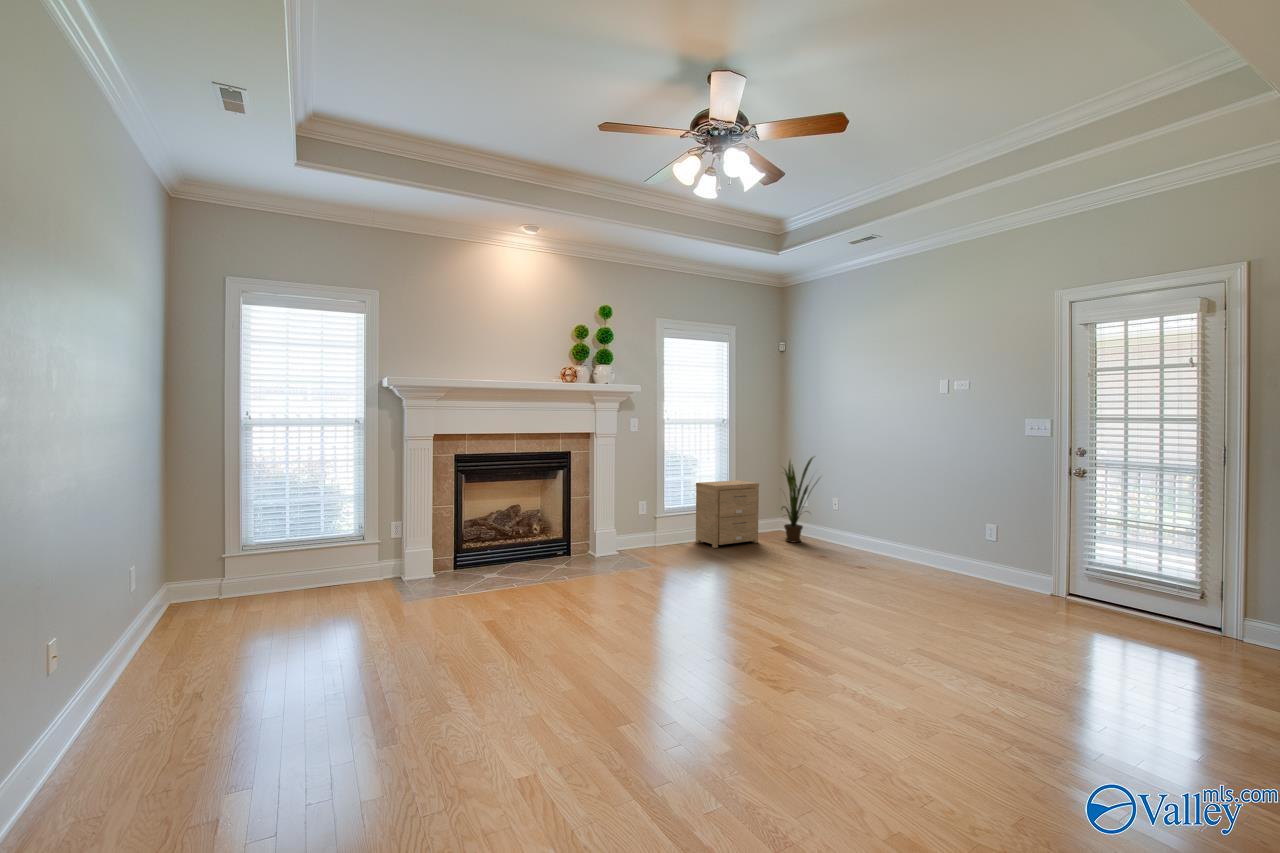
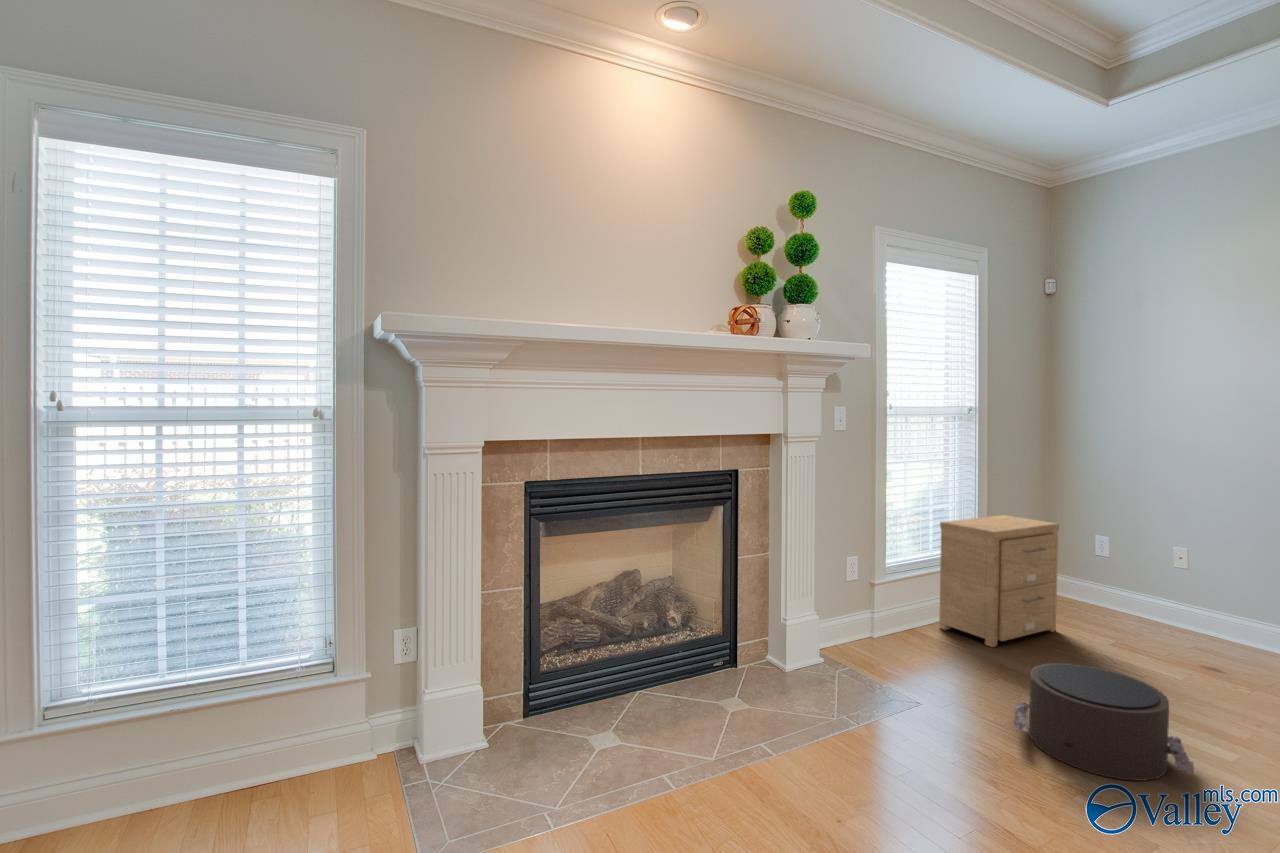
house plant: present [781,457,817,543] -> none [1077,473,1182,632]
pouf: none [681,541,750,582] -> present [1014,663,1194,781]

